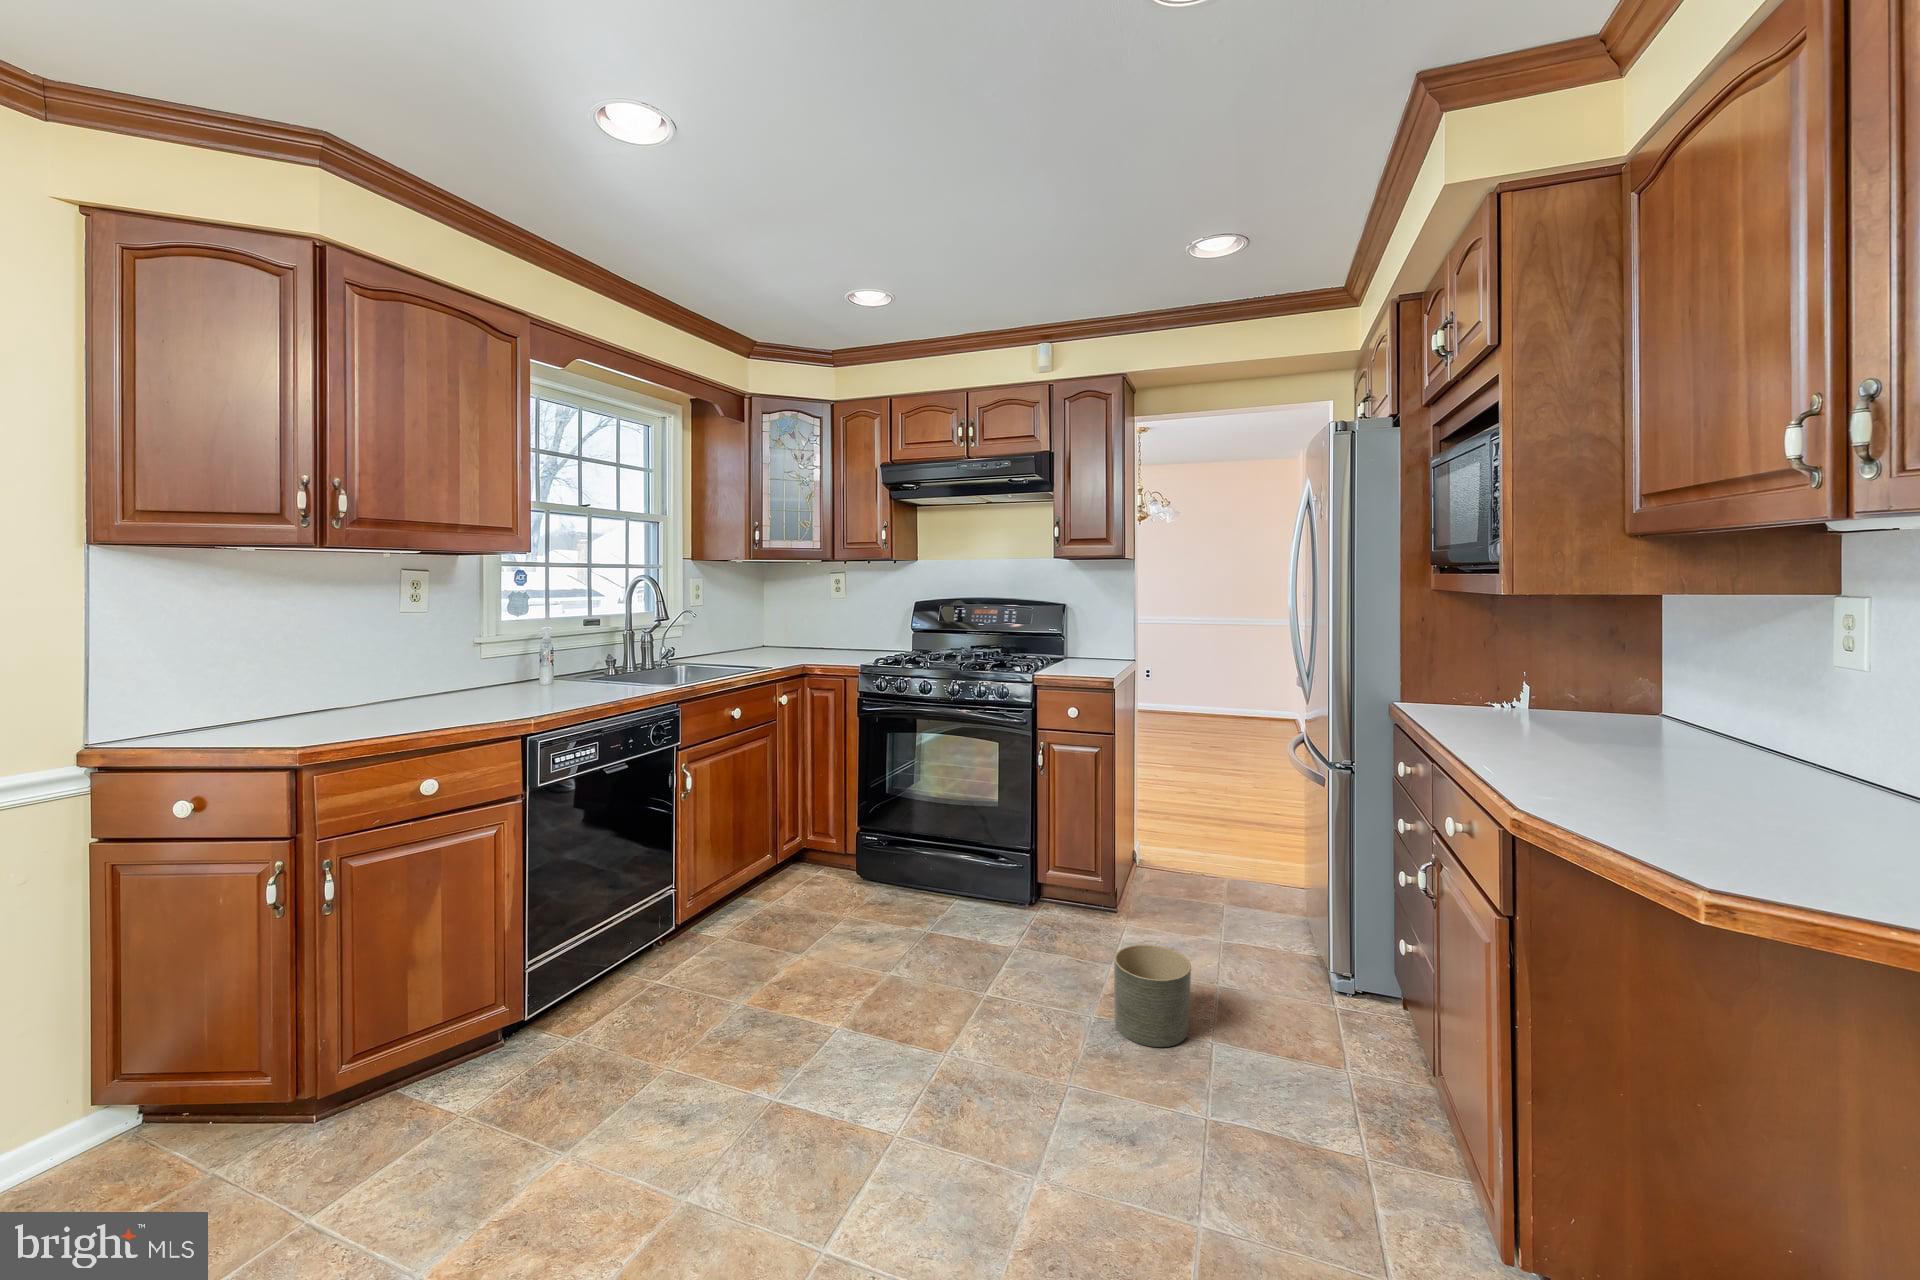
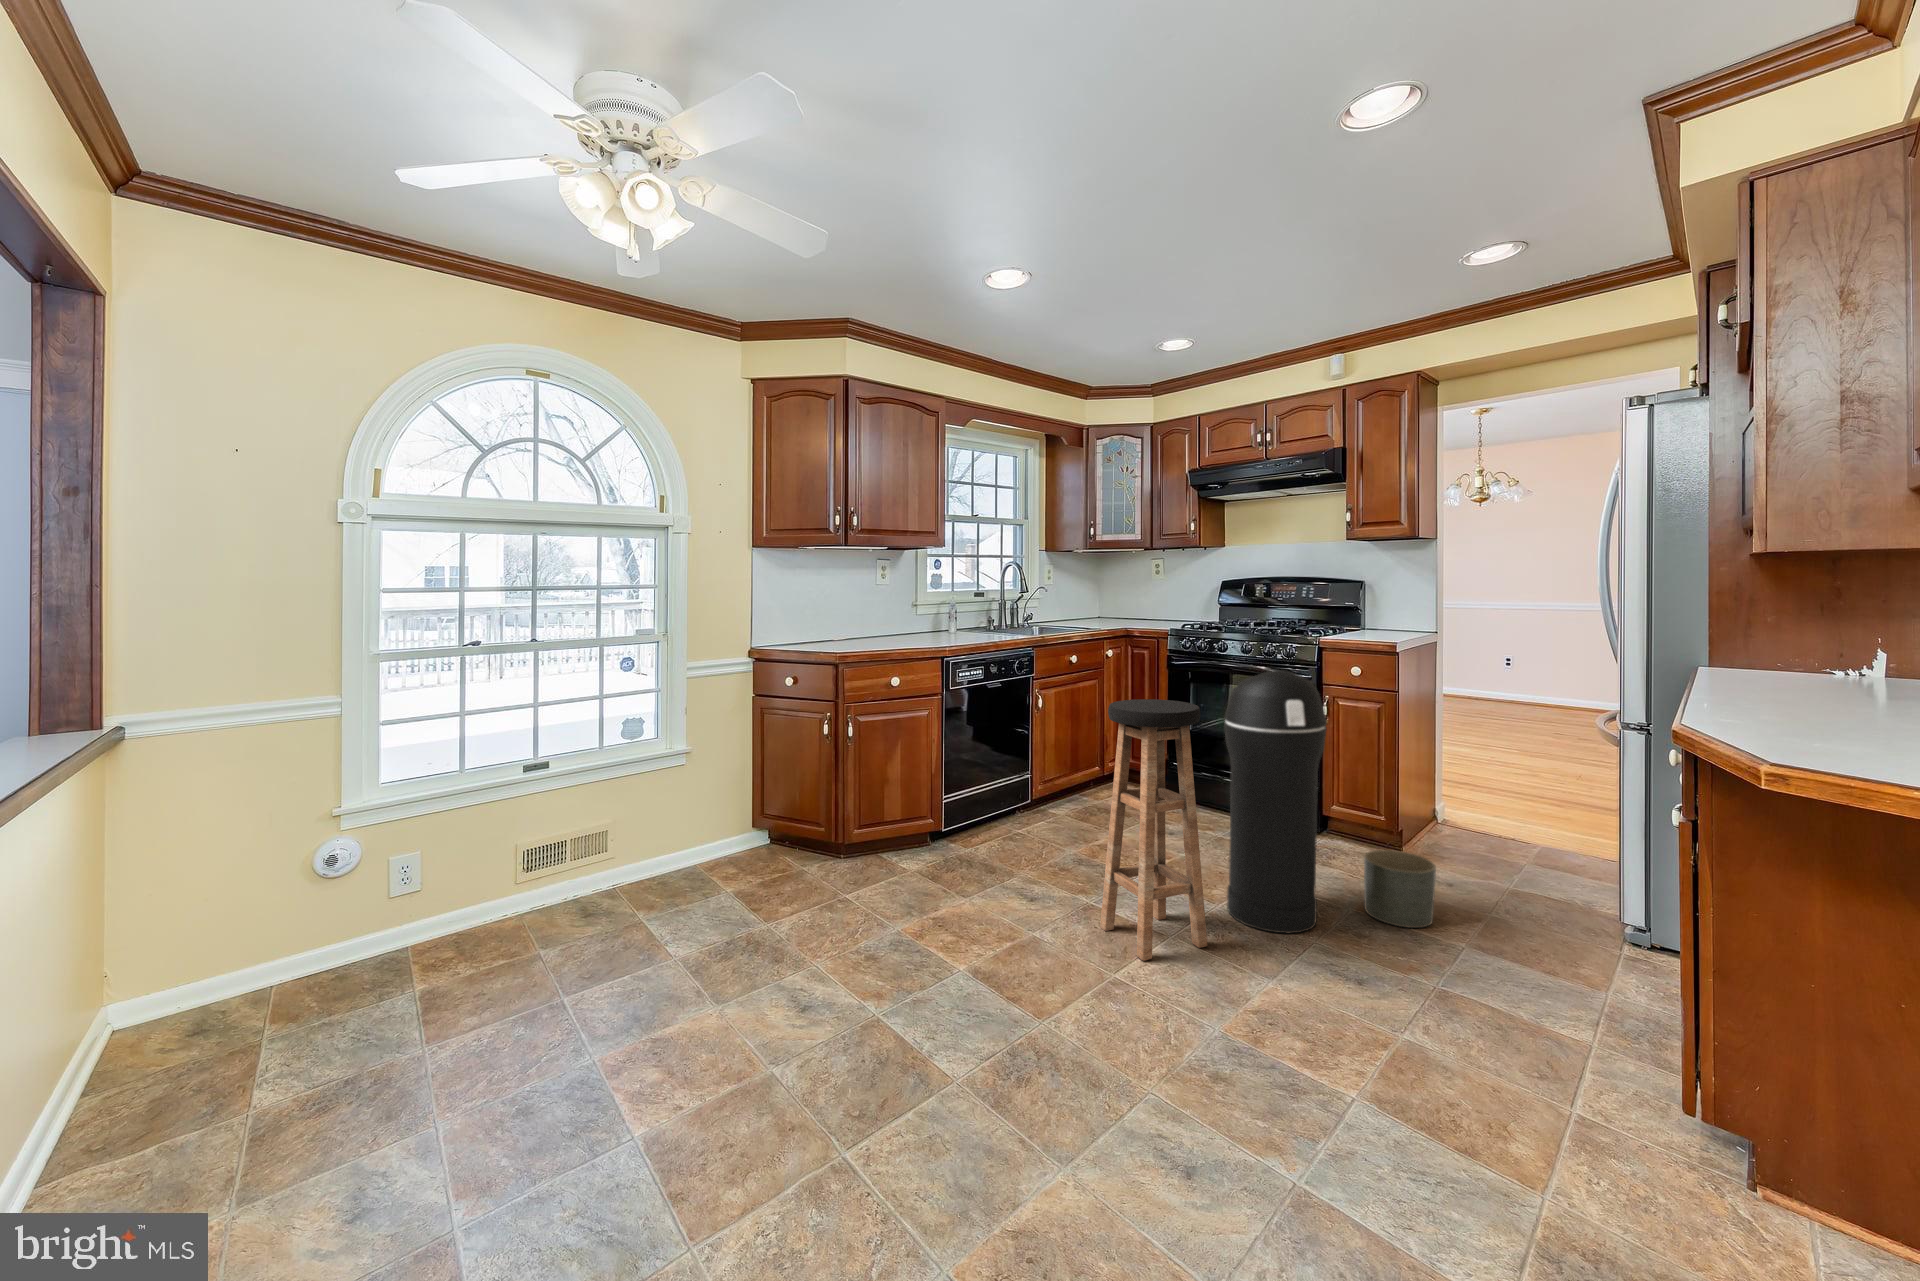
trash can: none [956,744,1082,1100] -> present [1224,670,1327,933]
bar stool: none [794,800,951,1221] -> present [1100,699,1207,961]

